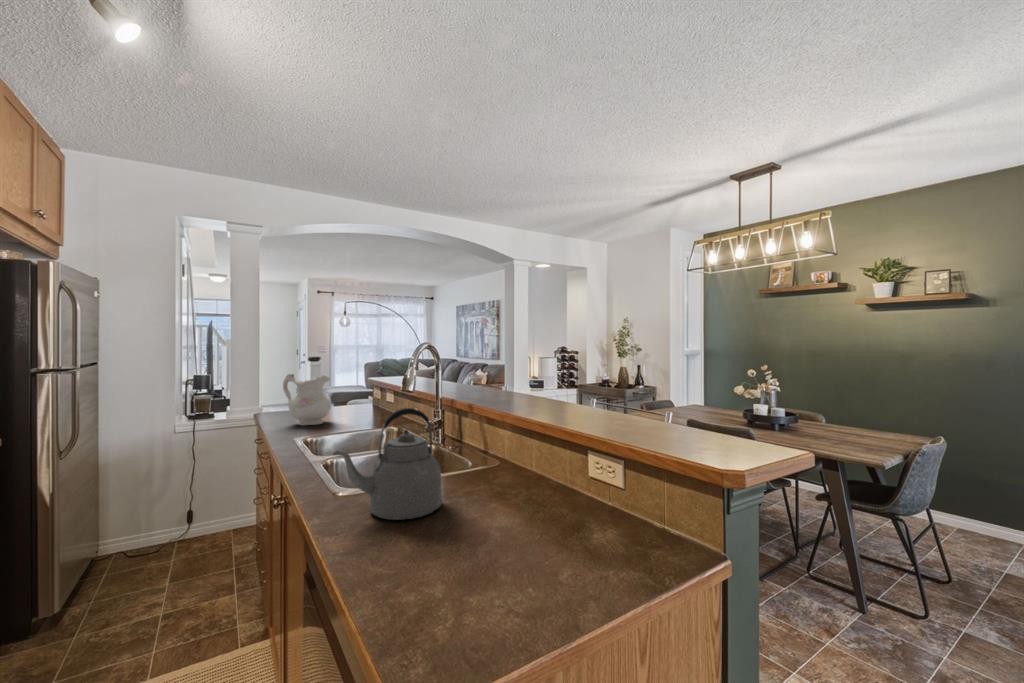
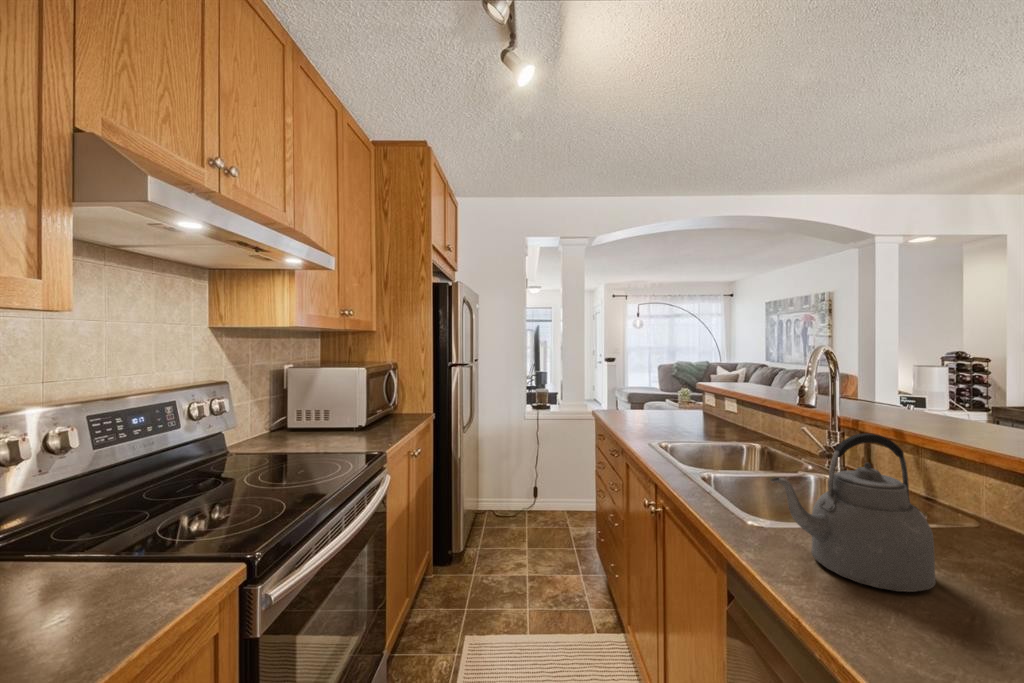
ceramic pitcher: present [283,374,331,426] -> none [623,376,670,429]

